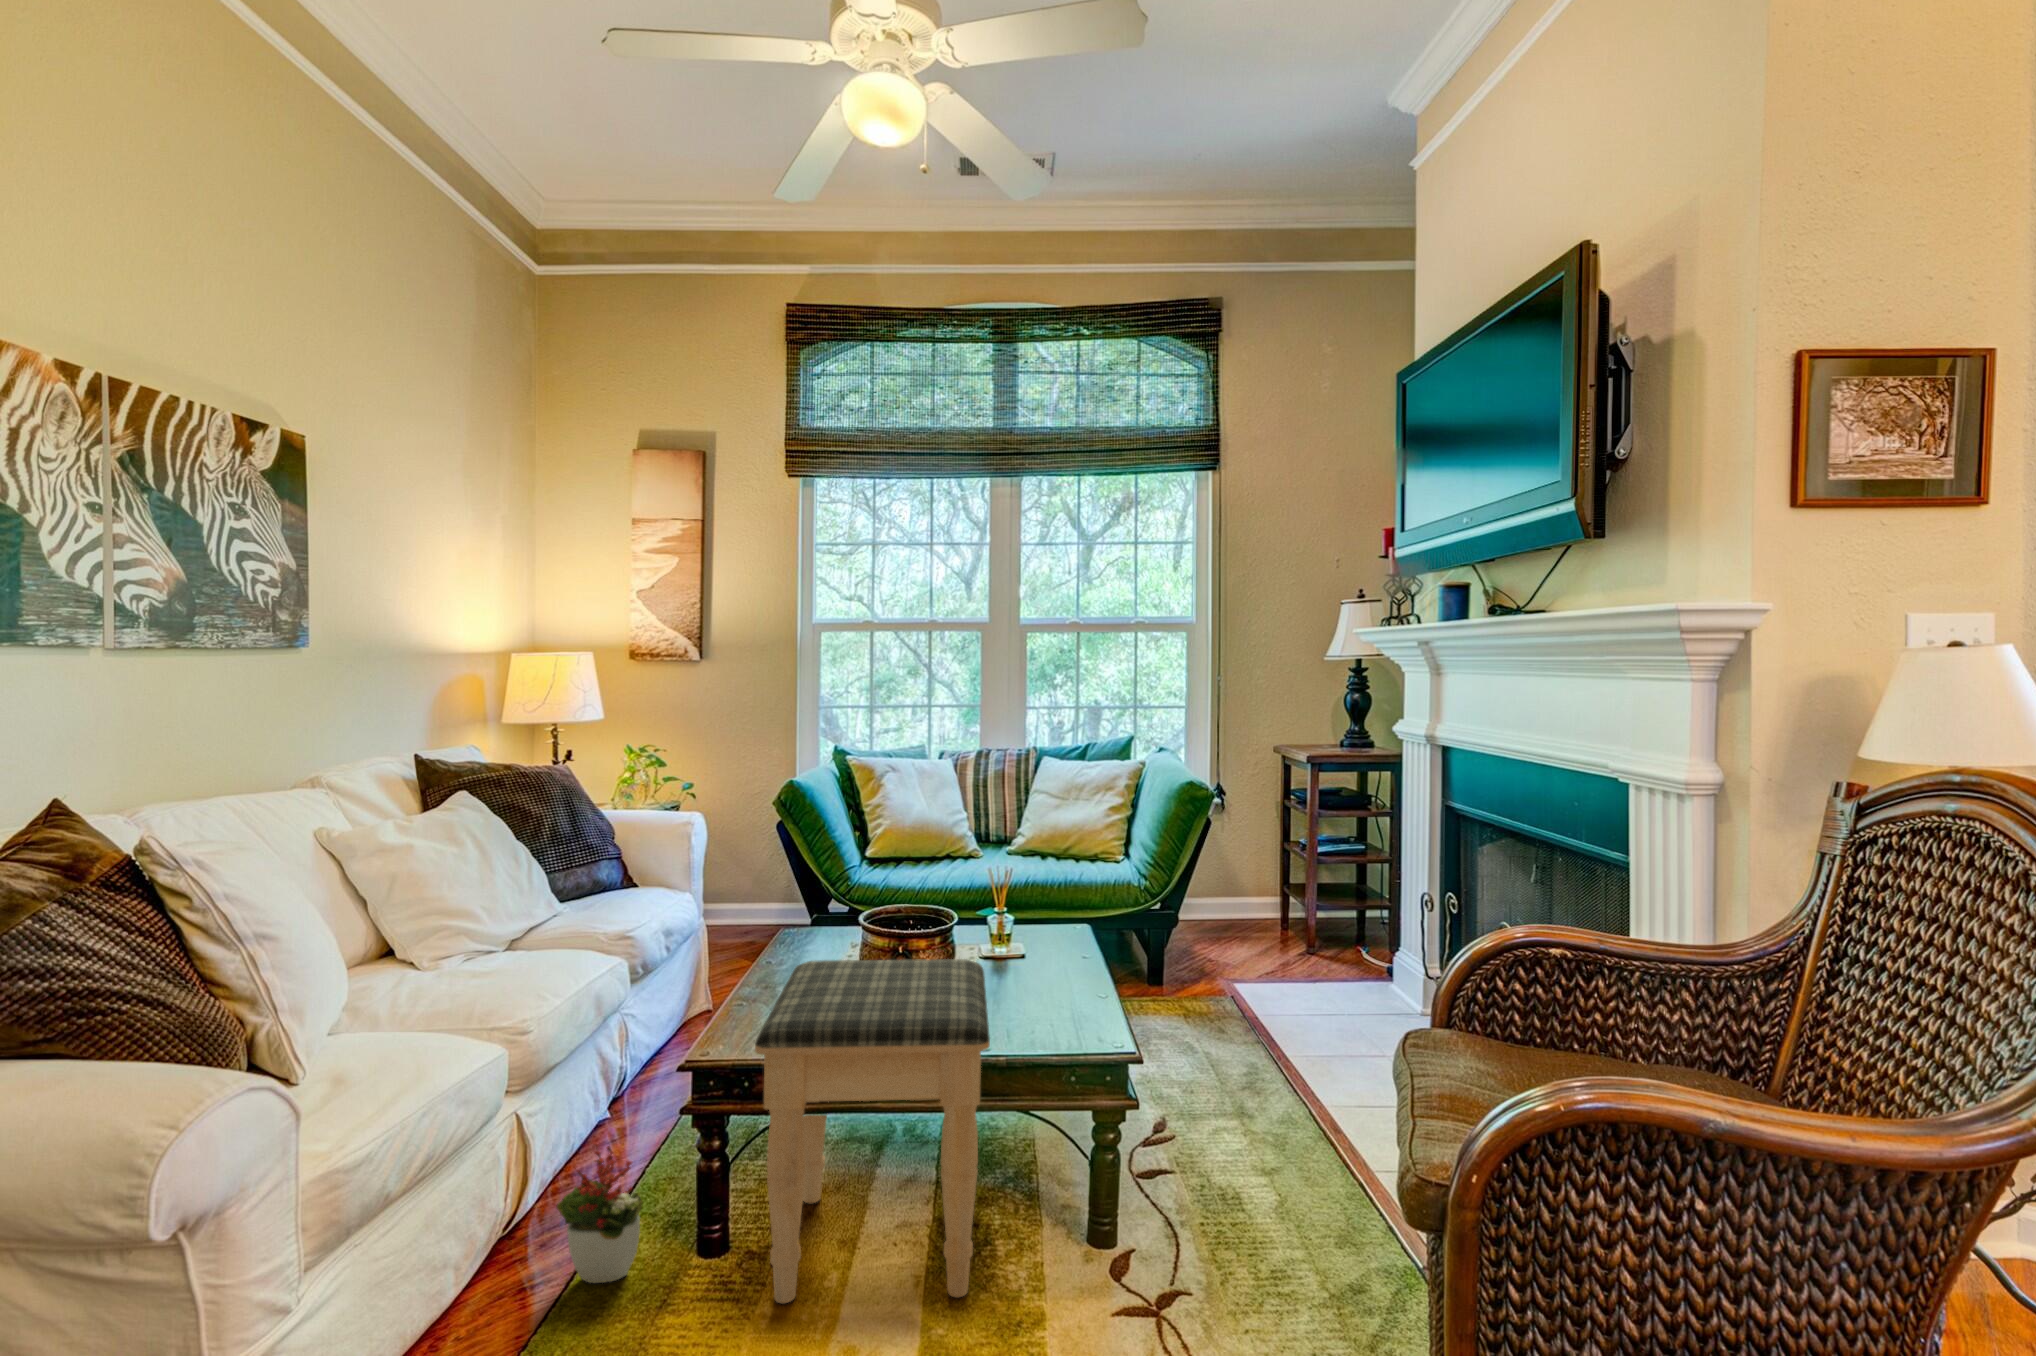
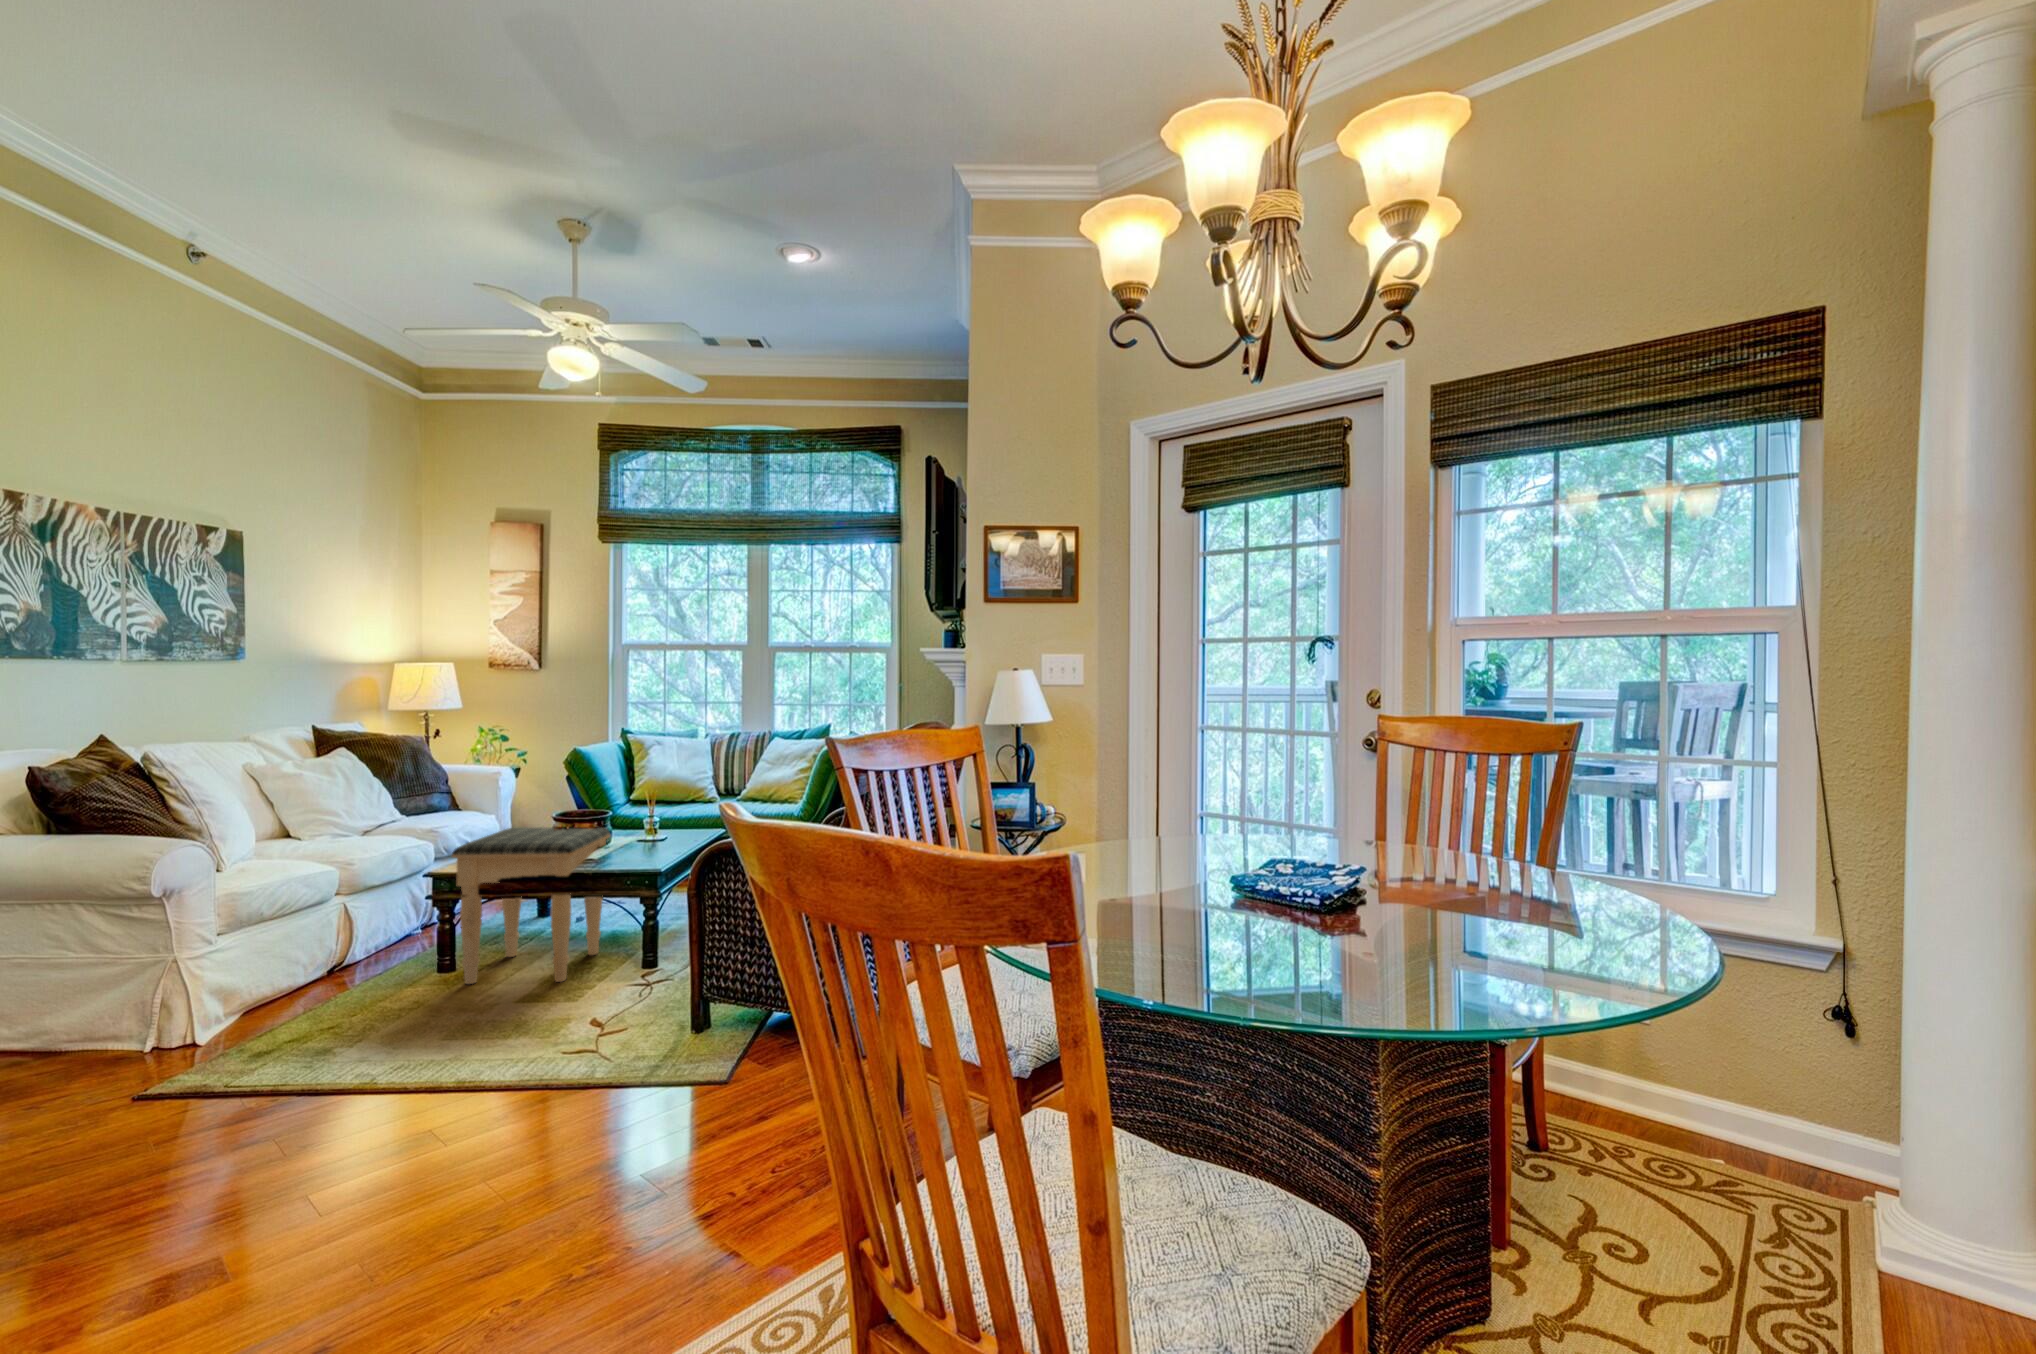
decorative plant: present [557,1143,643,1283] -> none [356,911,403,981]

